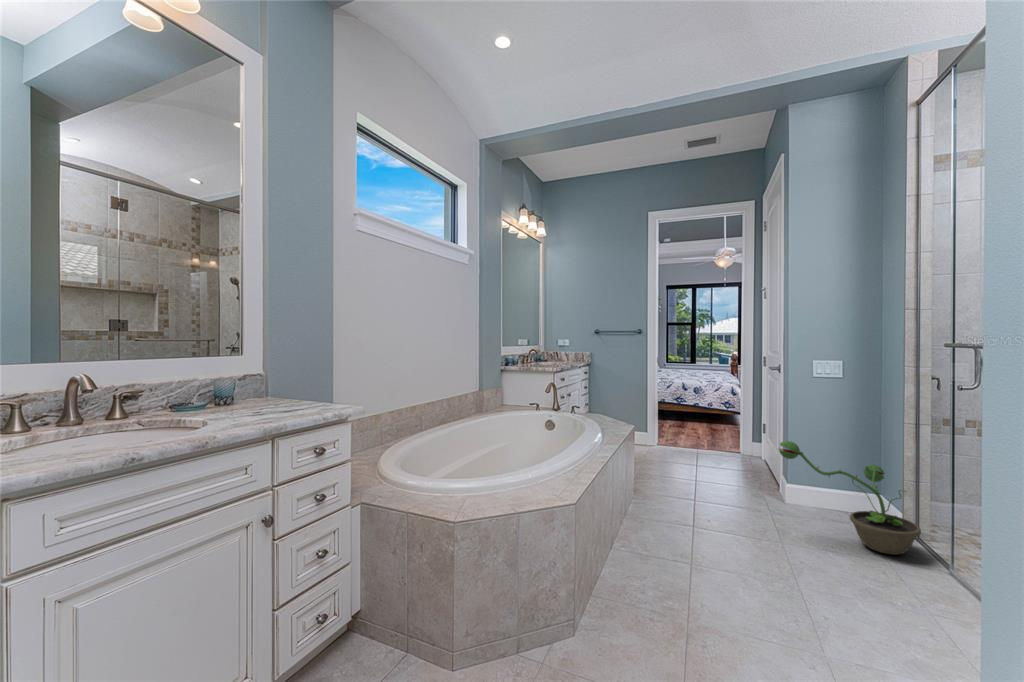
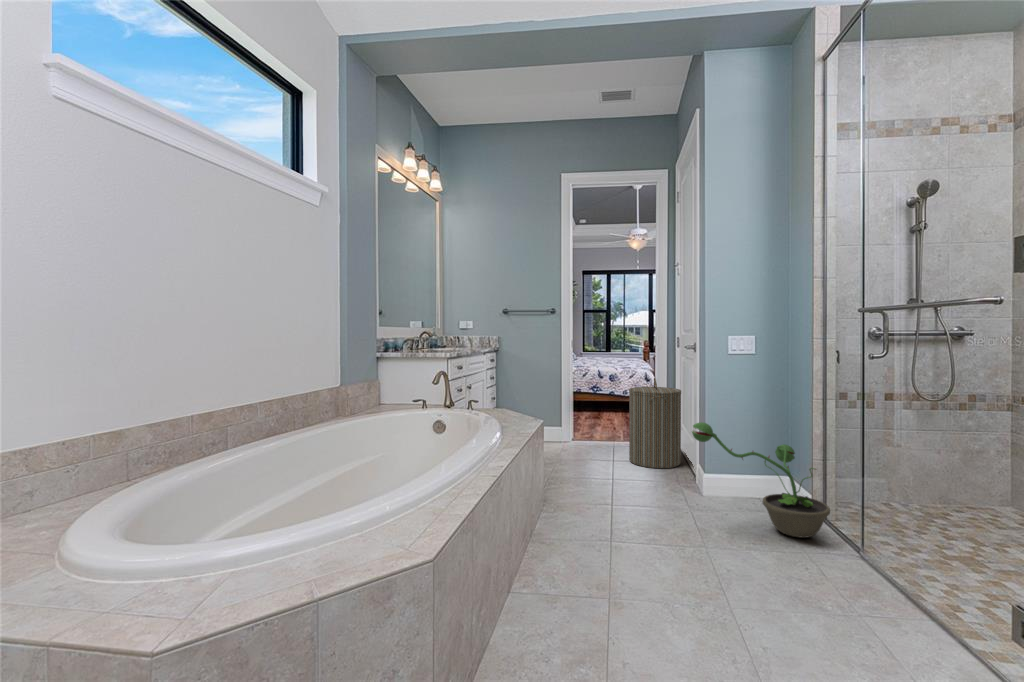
laundry hamper: none [716,394,768,478] -> present [629,378,681,468]

